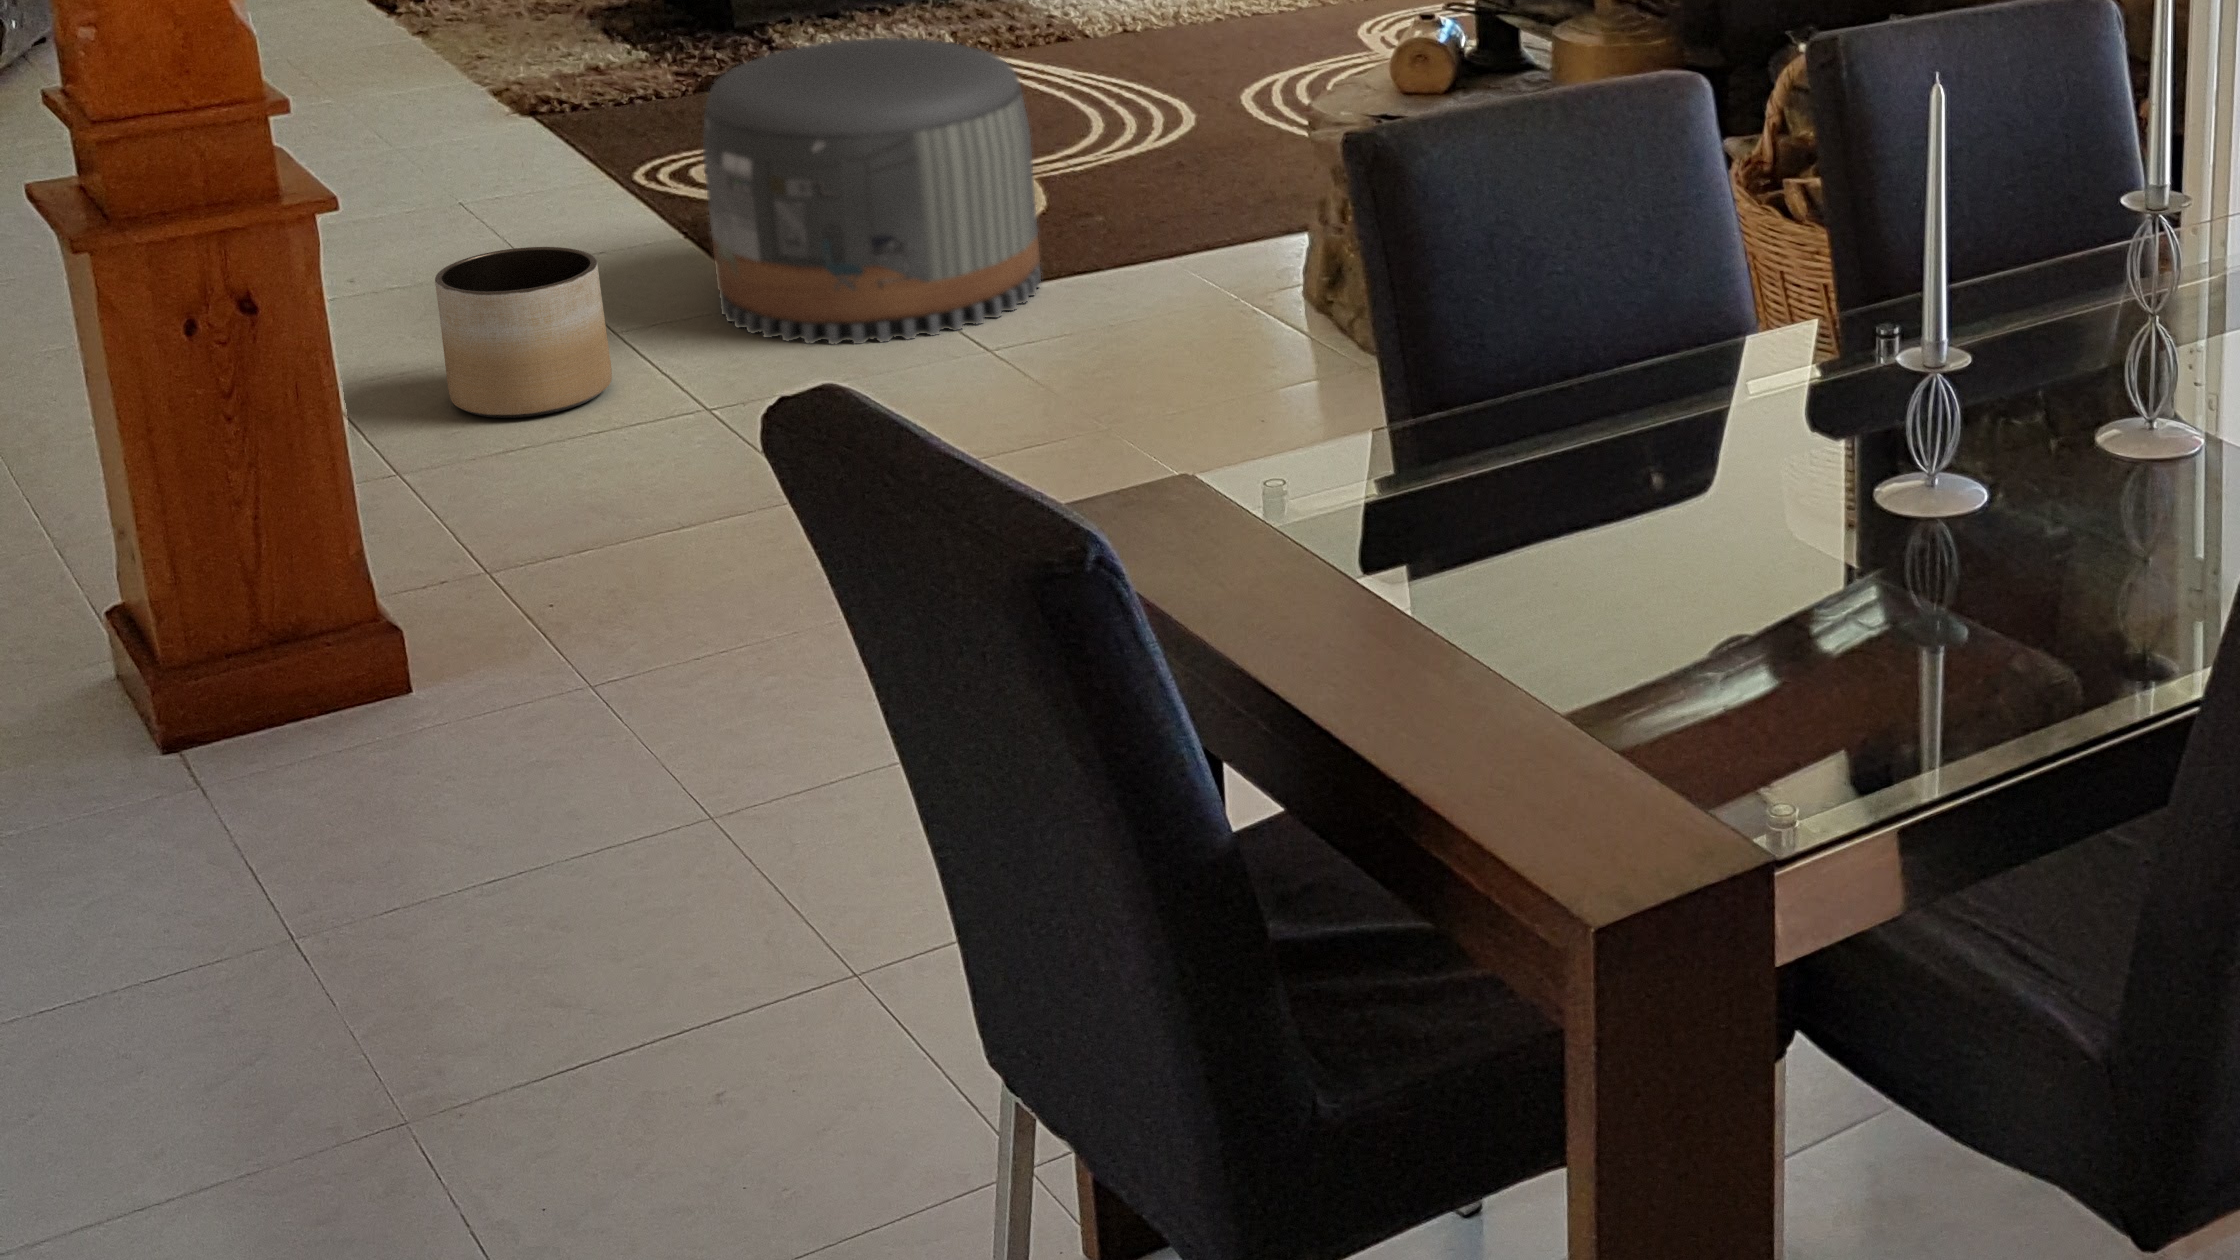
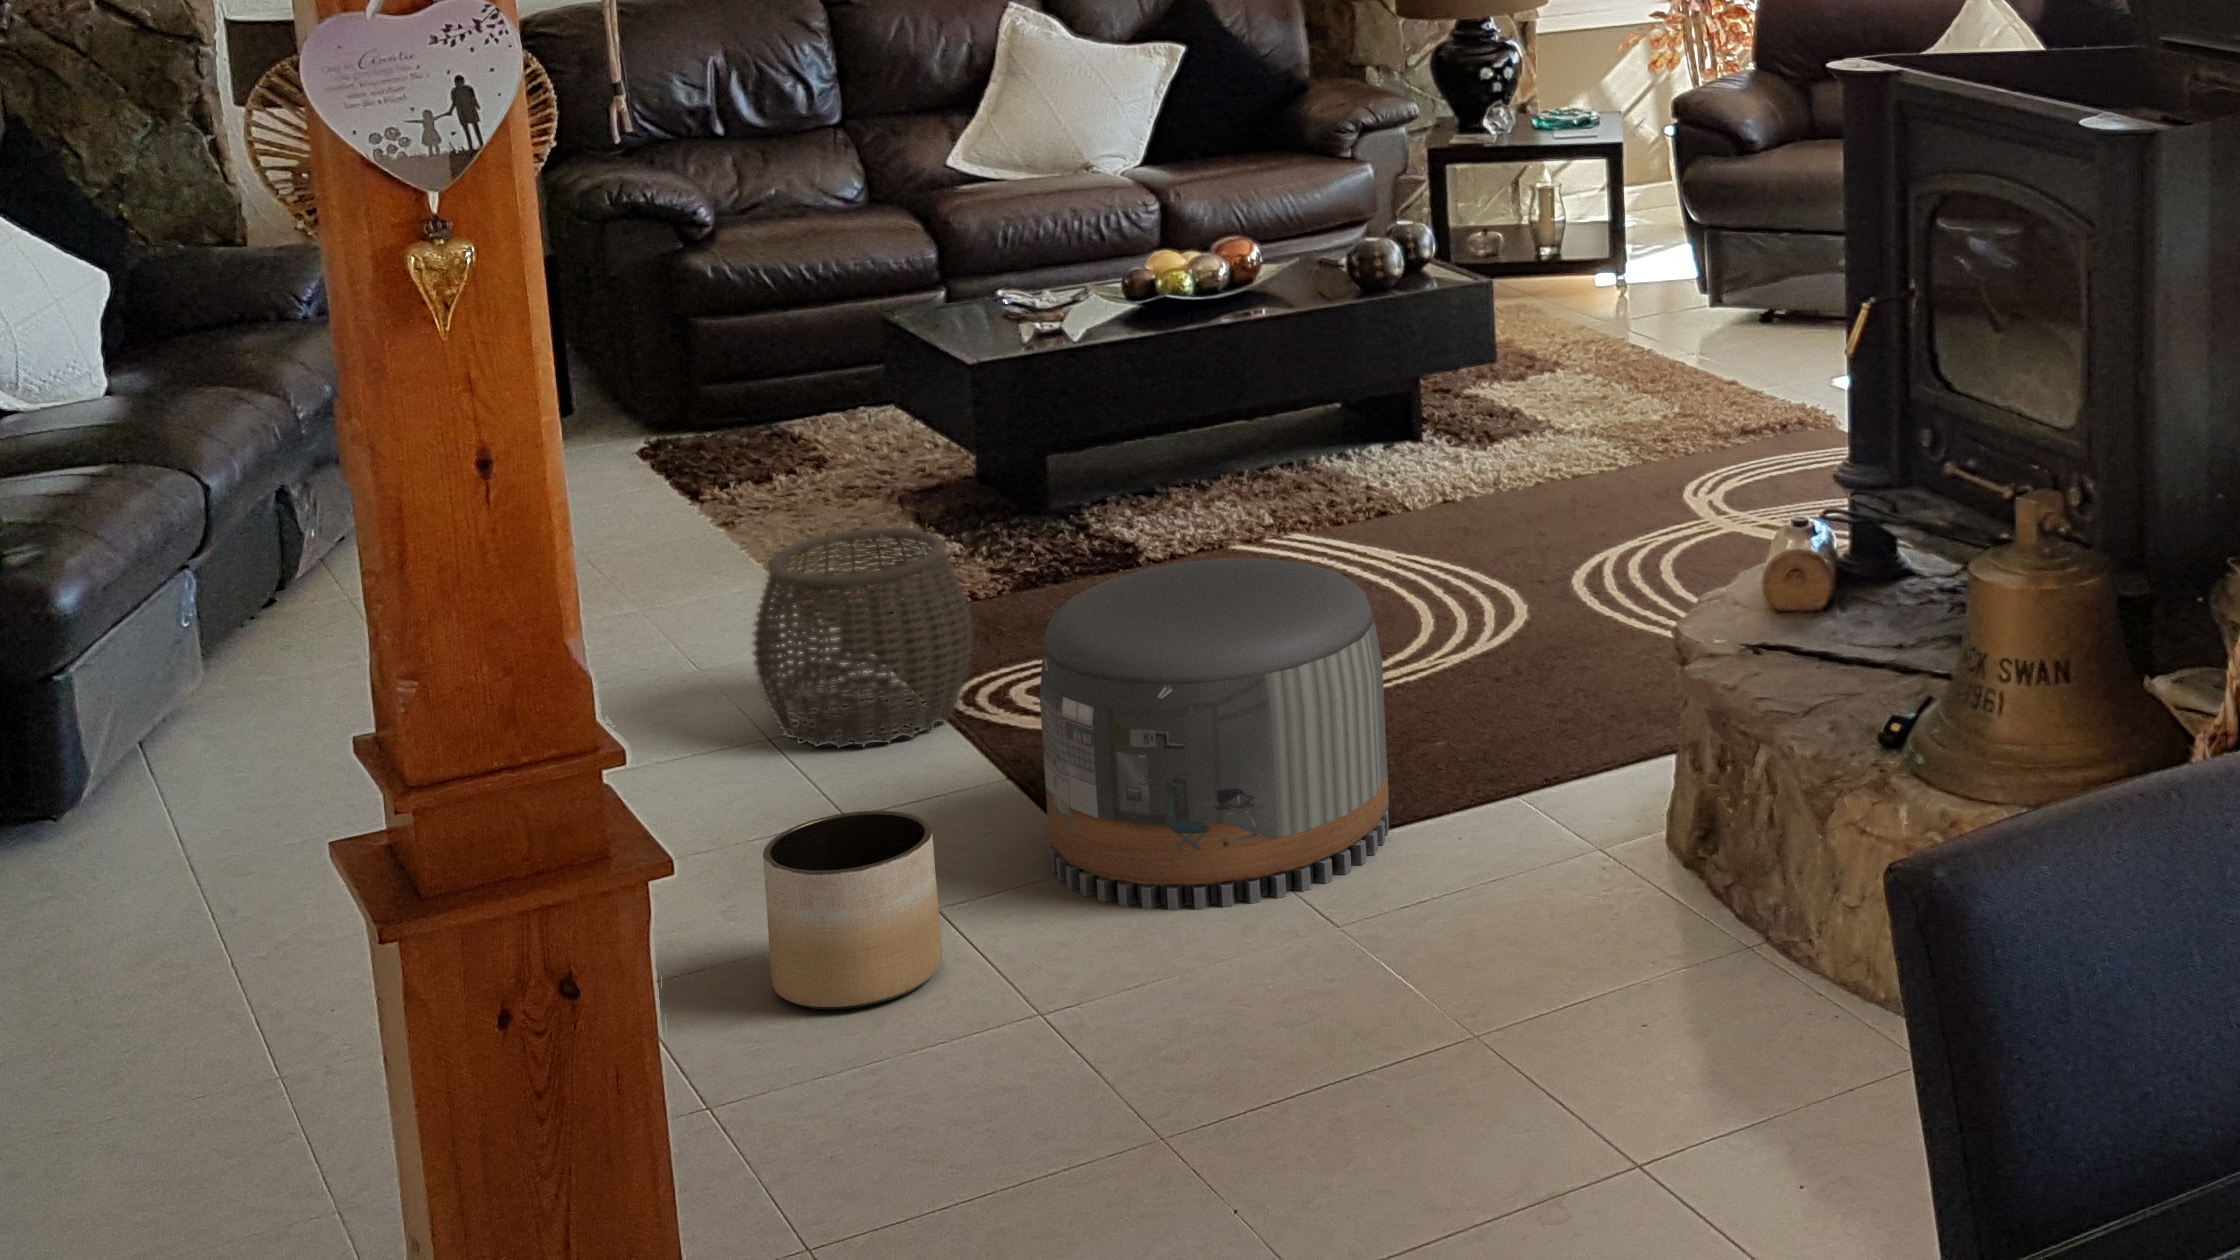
woven basket: none [432,19,650,218] -> present [753,528,972,748]

